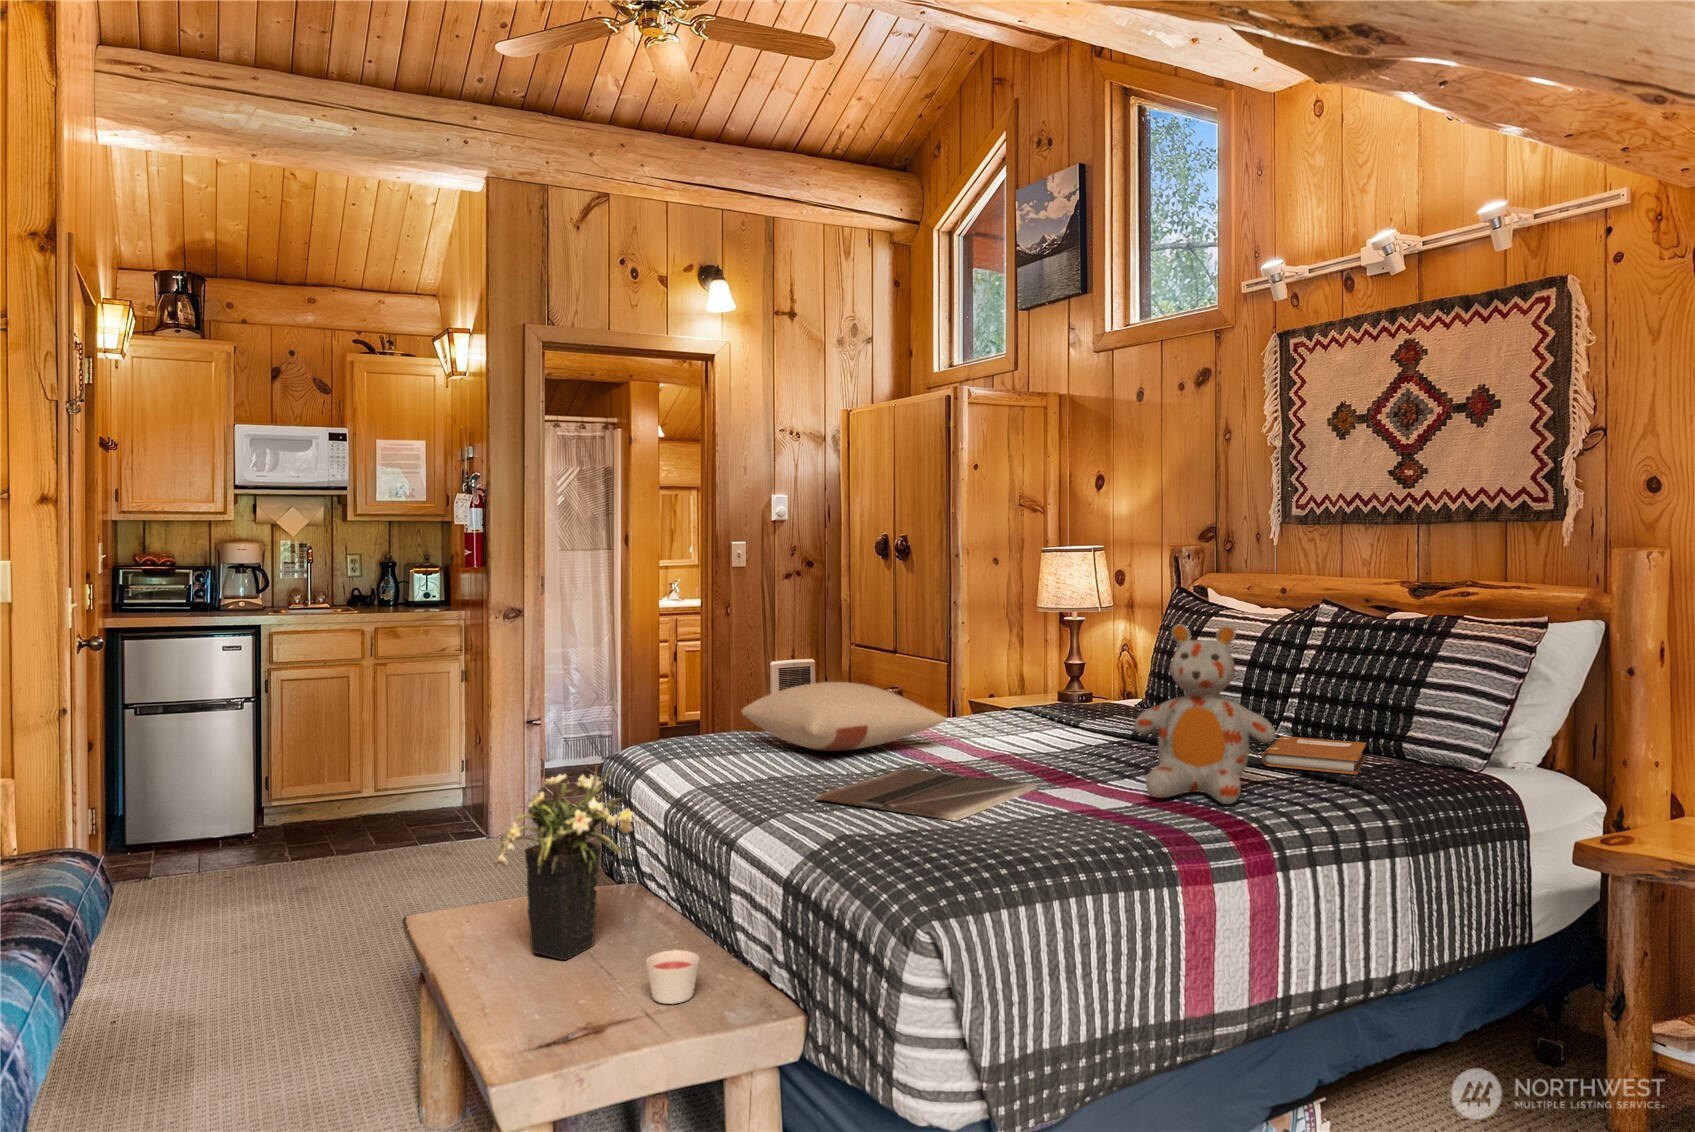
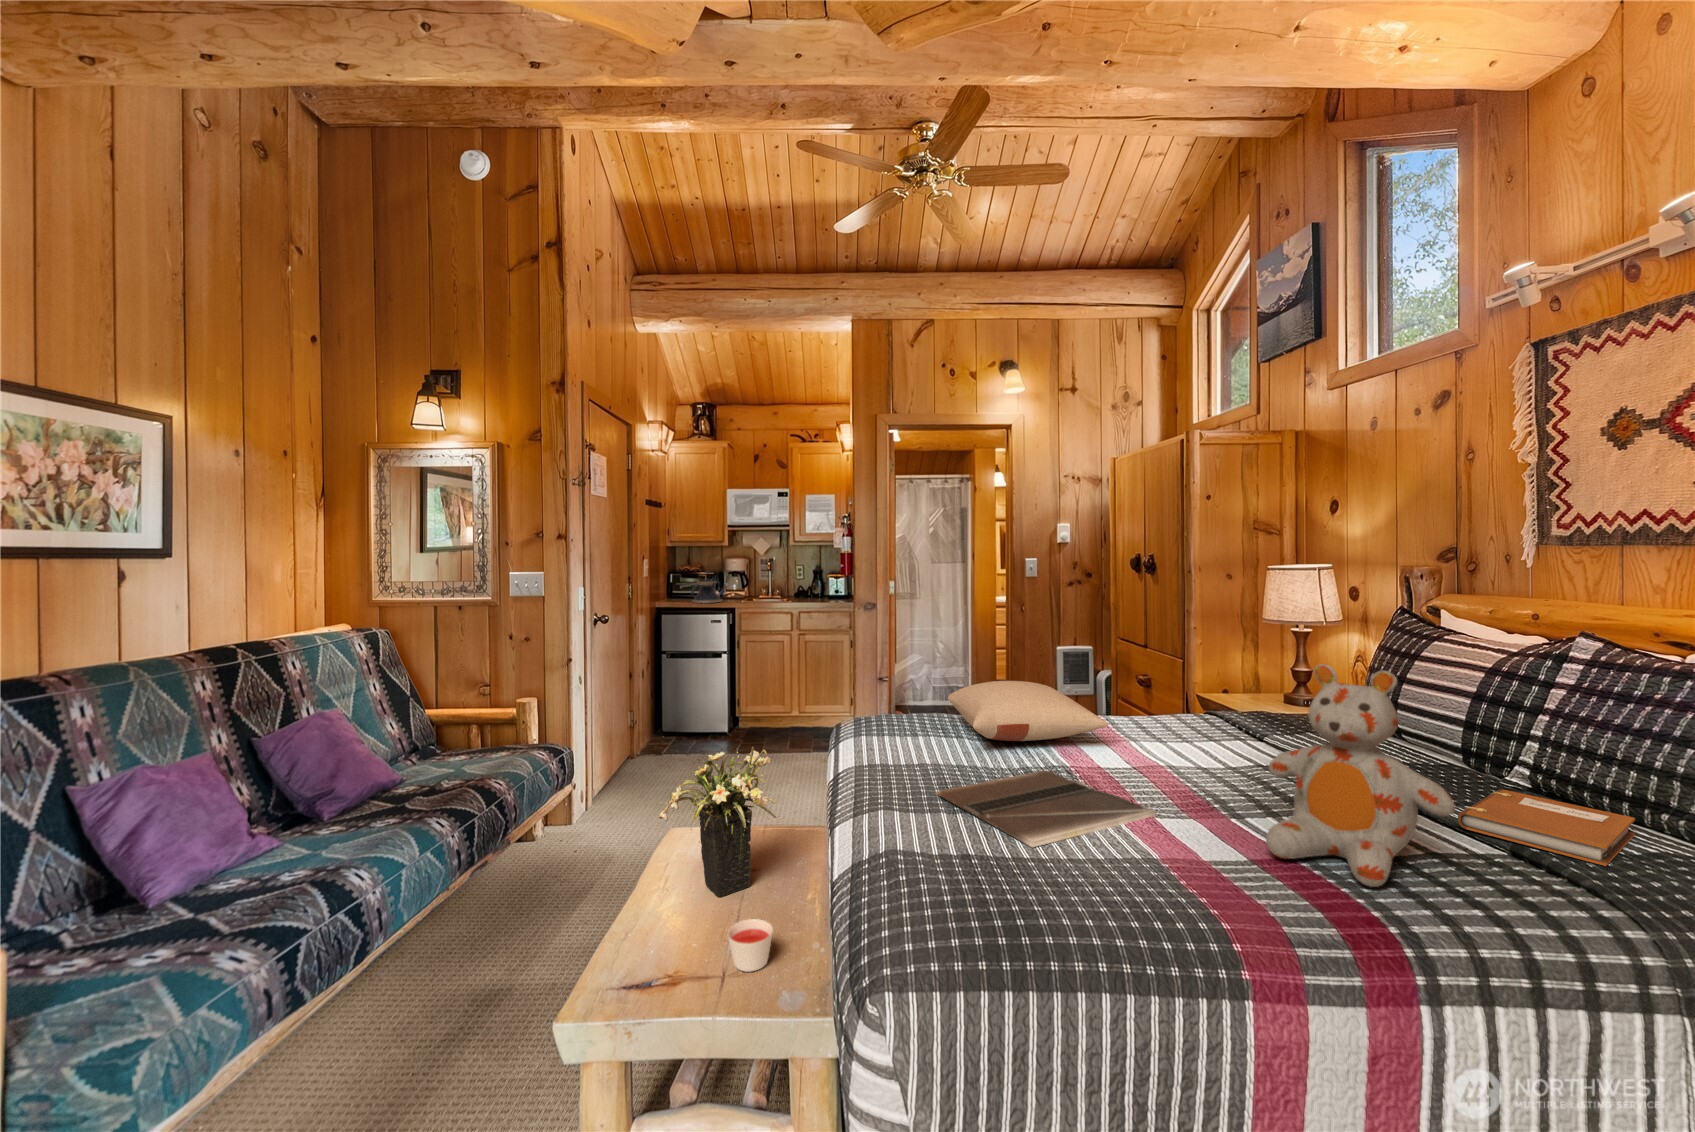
teapot: none [147,559,221,617] -> present [691,570,728,603]

